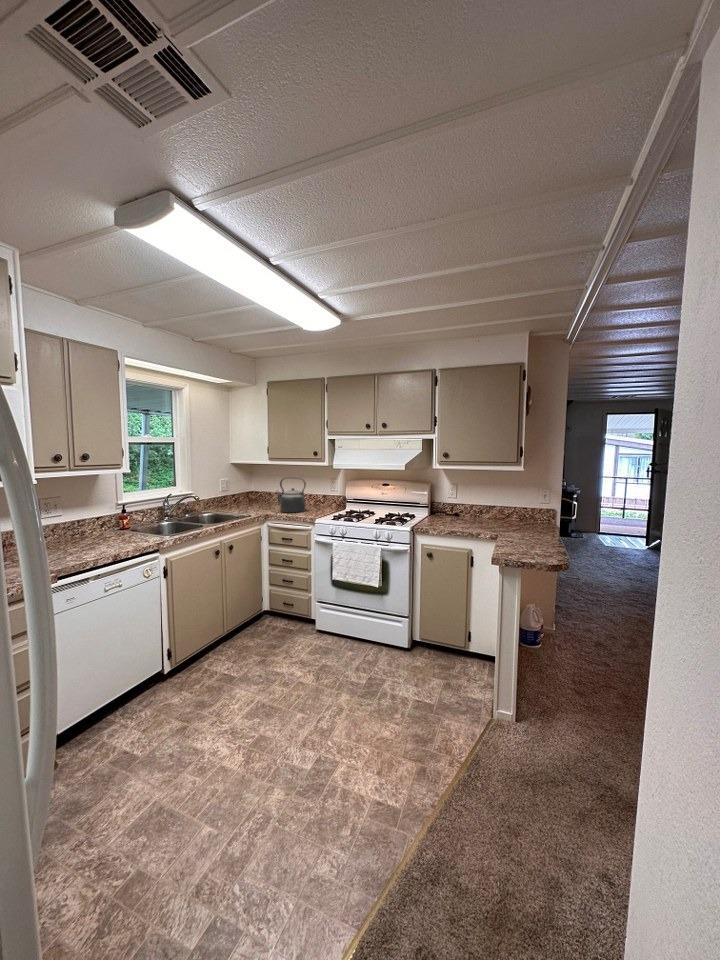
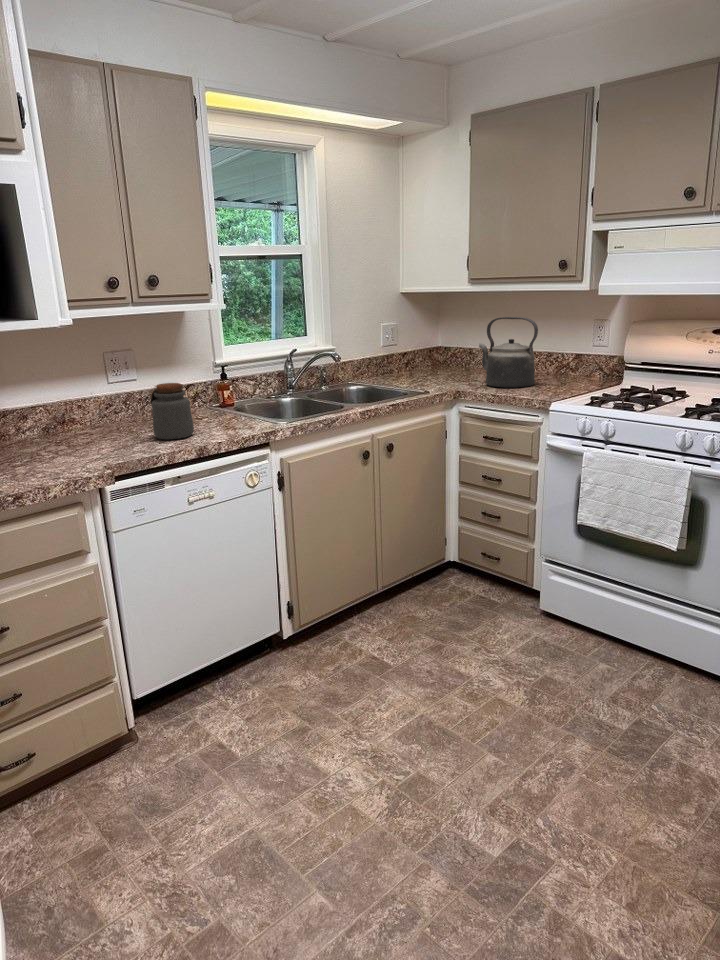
jar: none [79,517,109,552] -> present [151,383,194,440]

